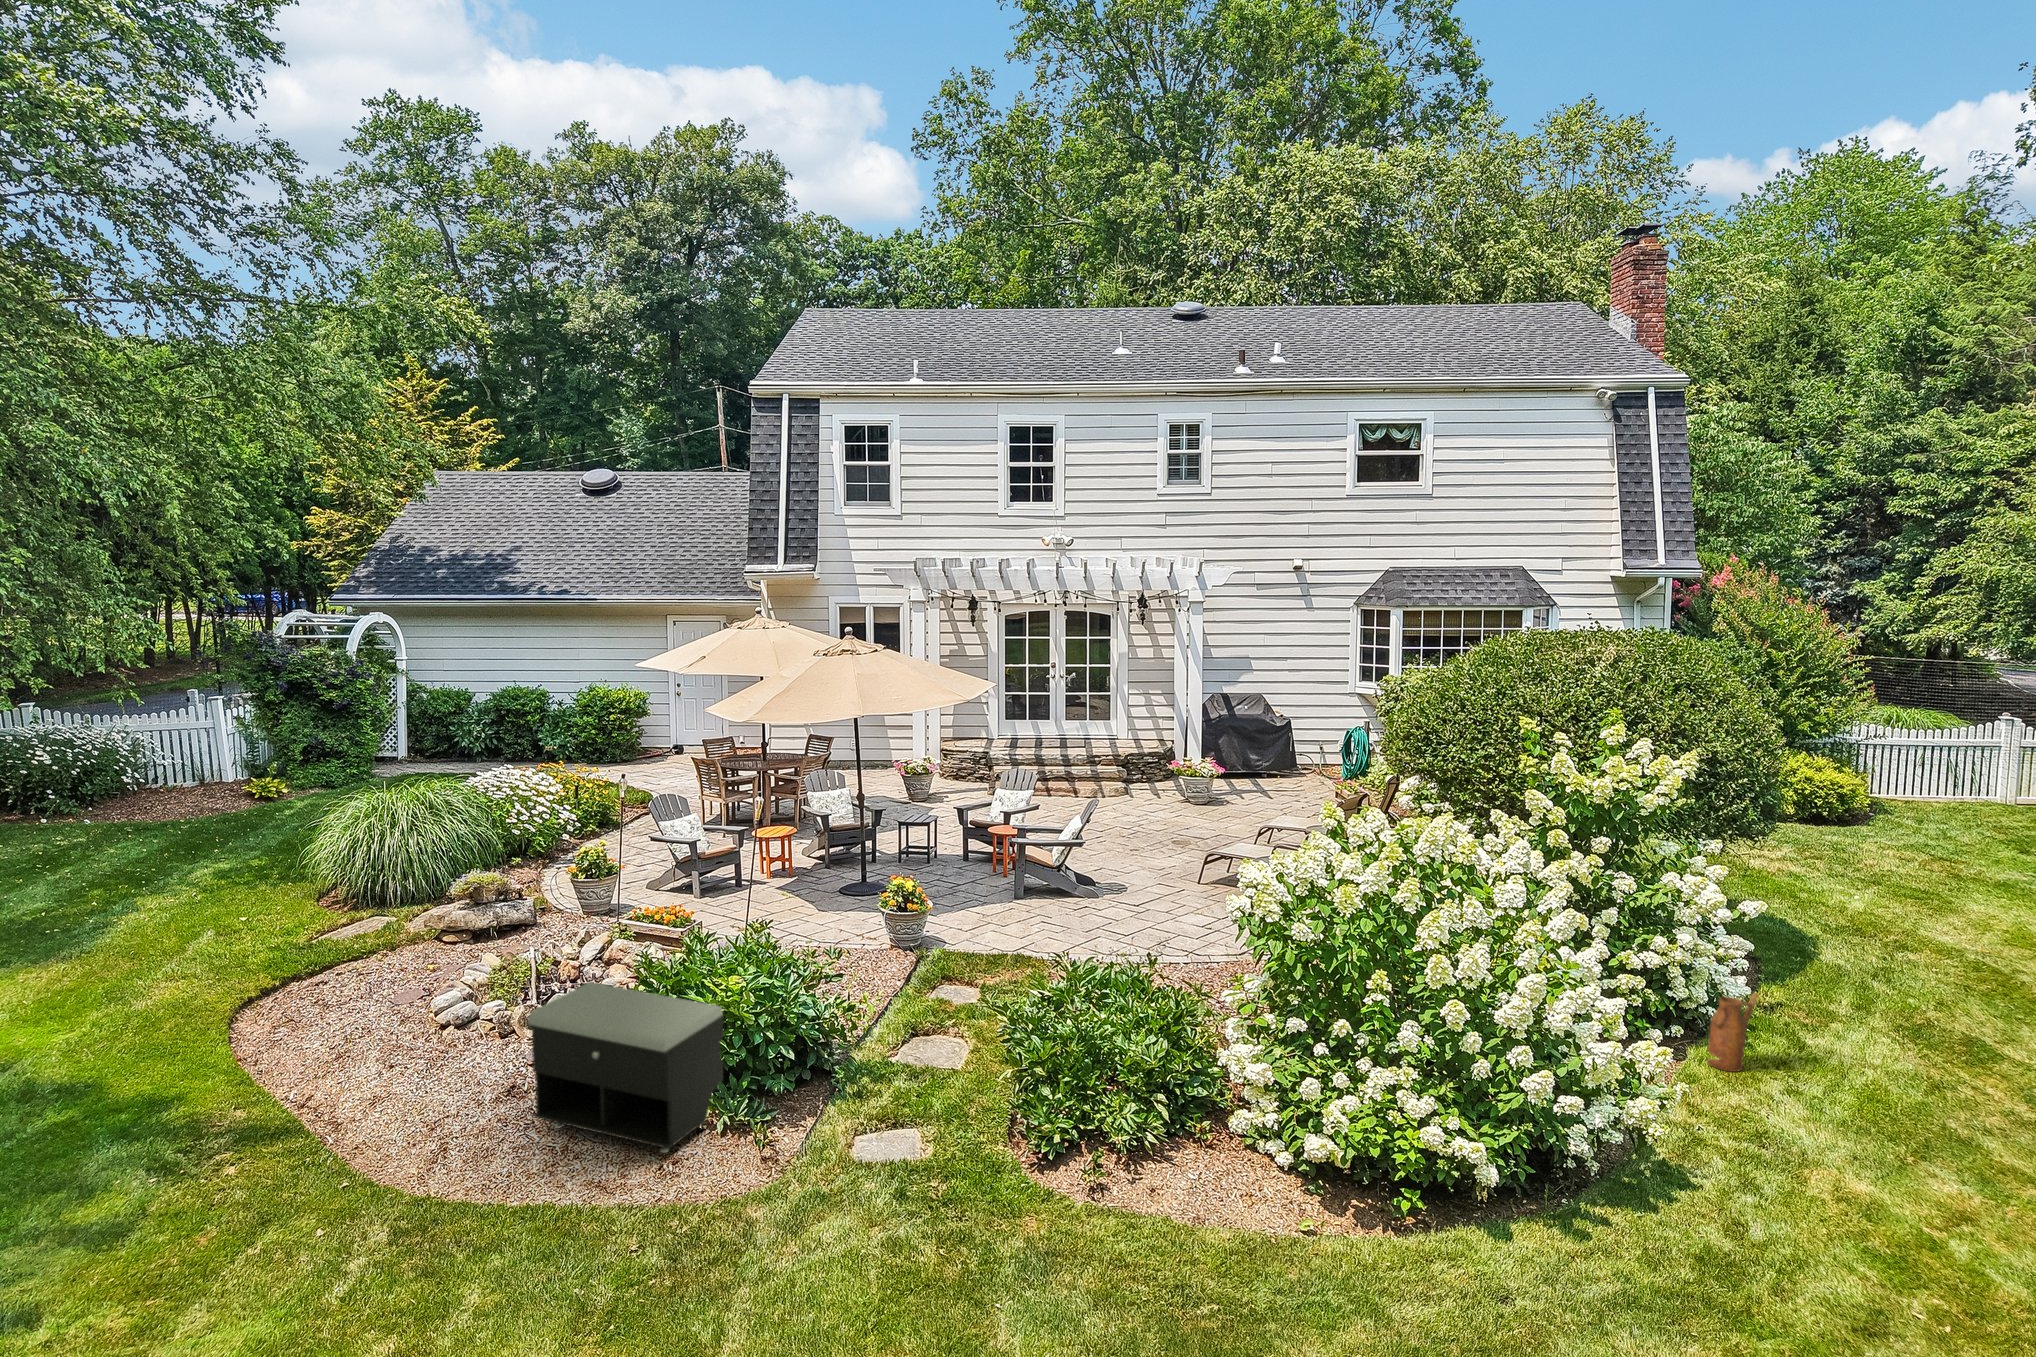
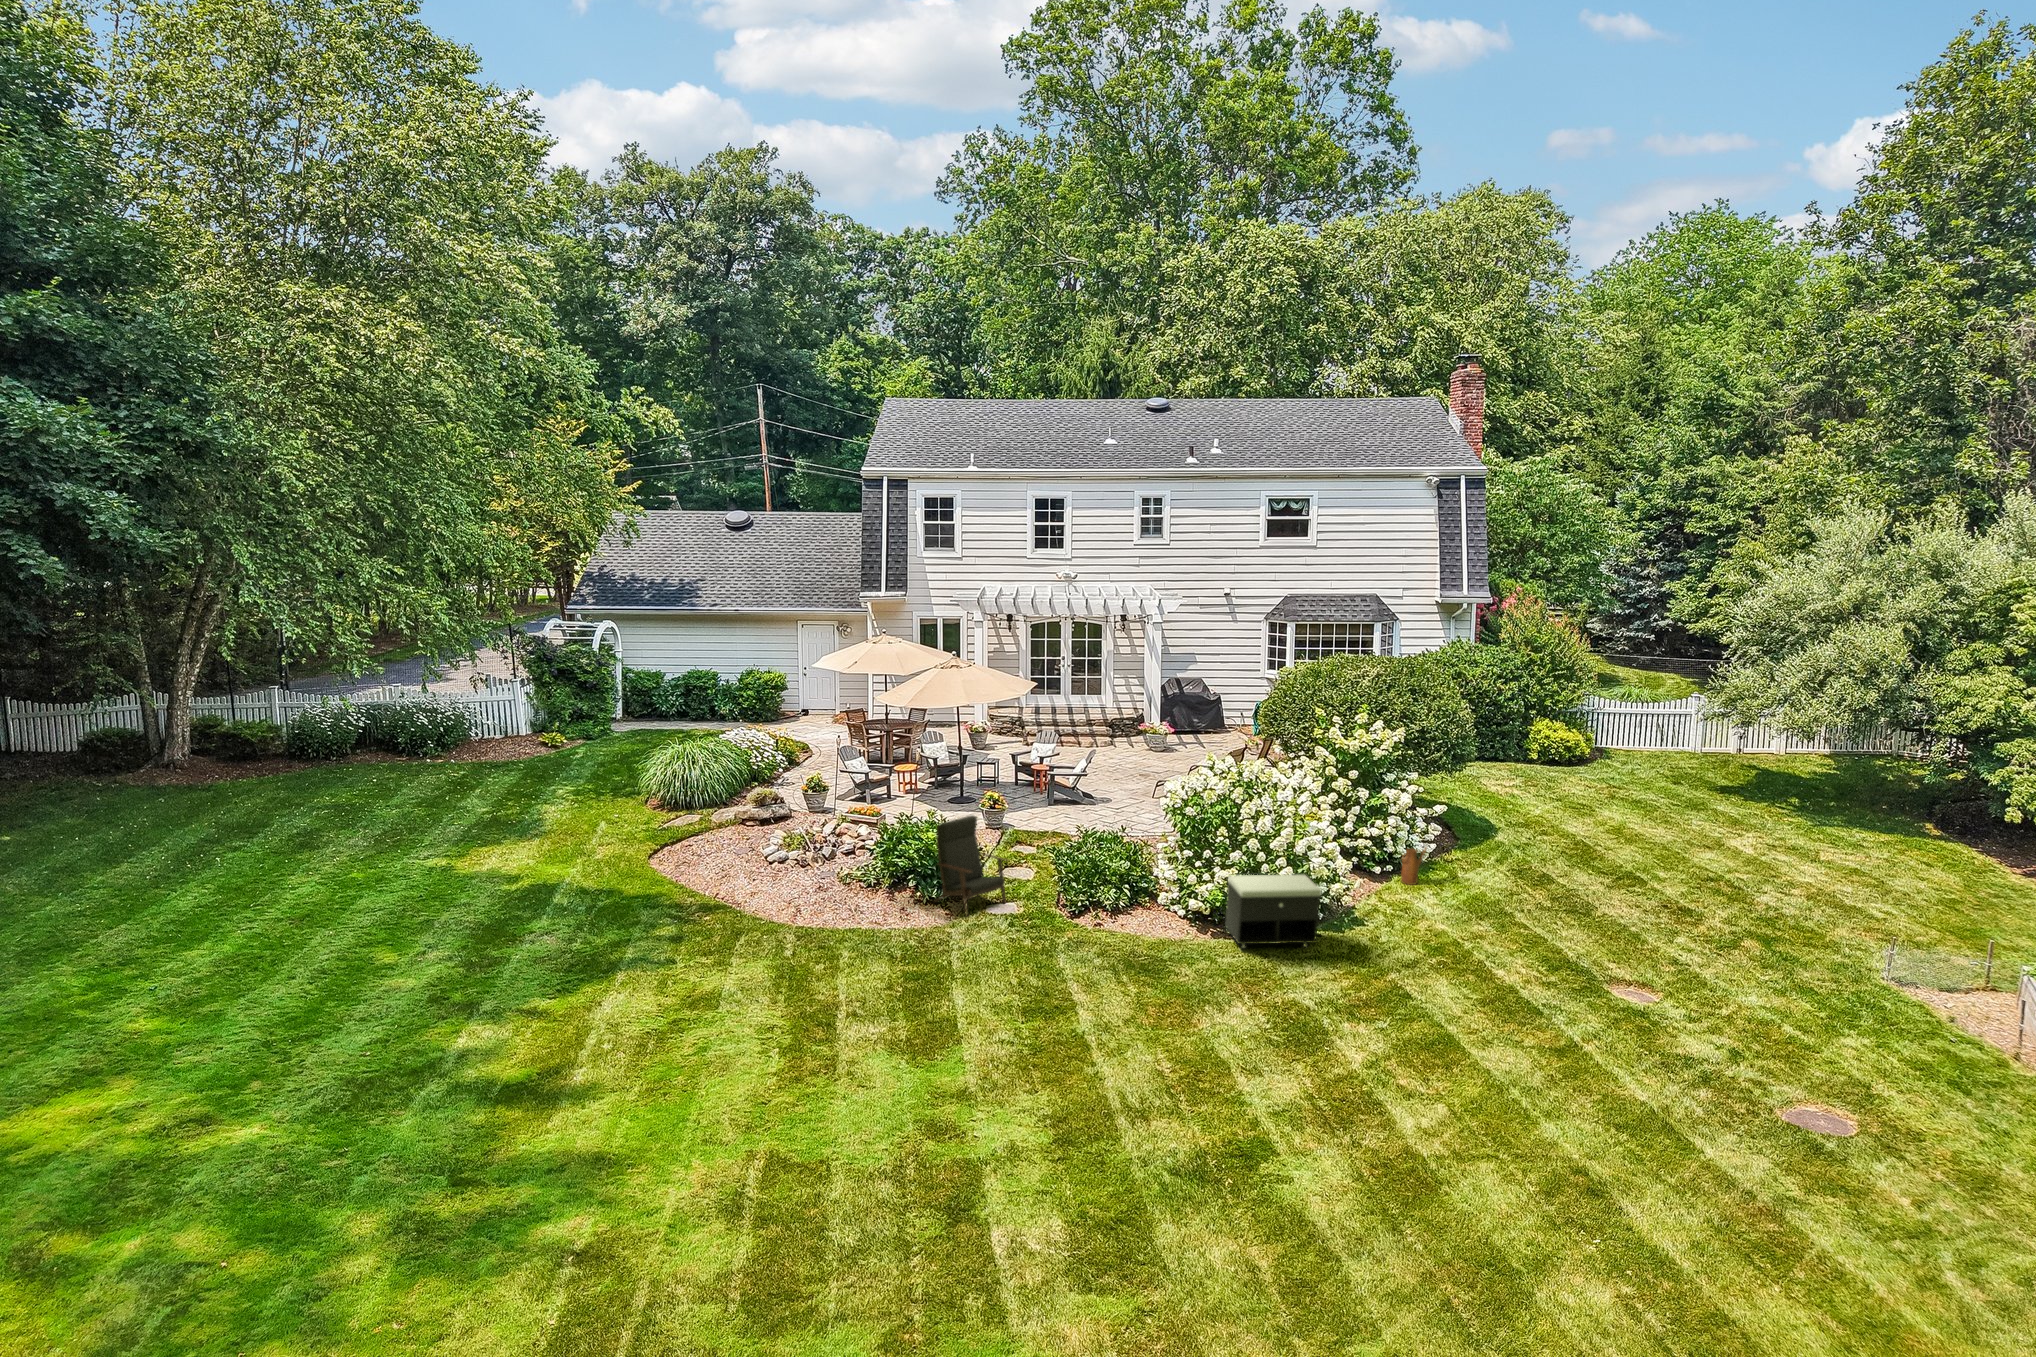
lounge chair: none [753,938,917,1168] -> present [935,815,1008,916]
storage bench: present [528,982,723,1153] -> present [1225,875,1321,948]

